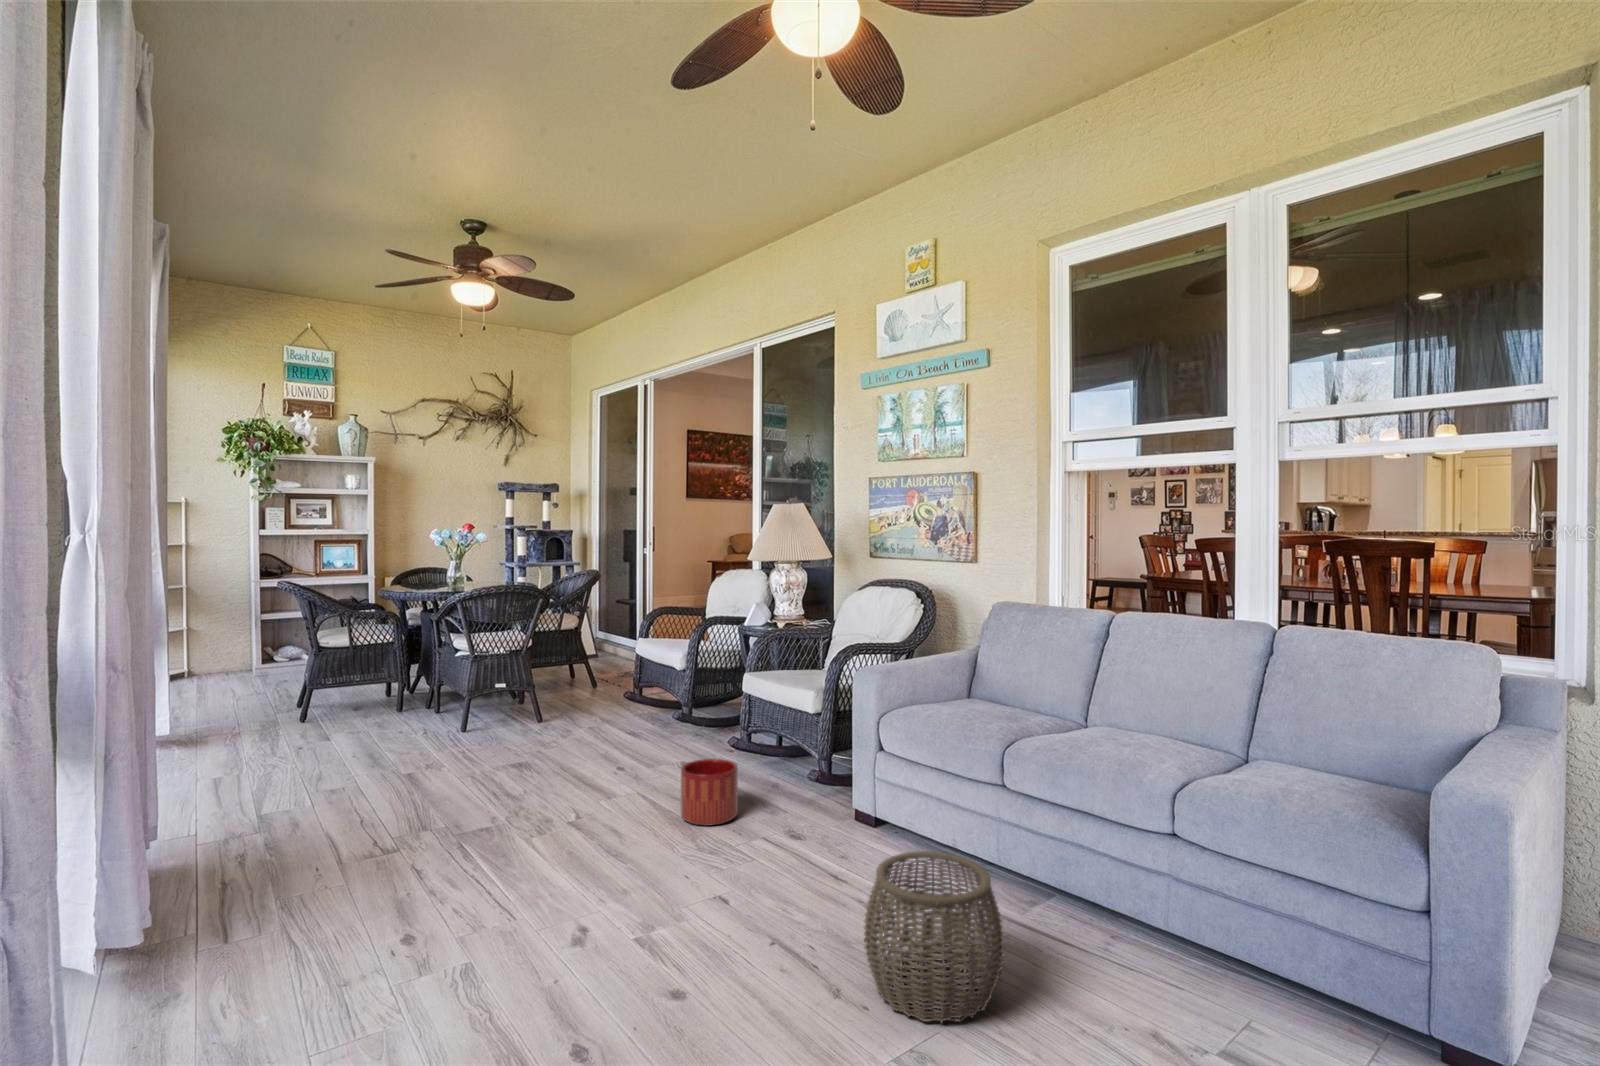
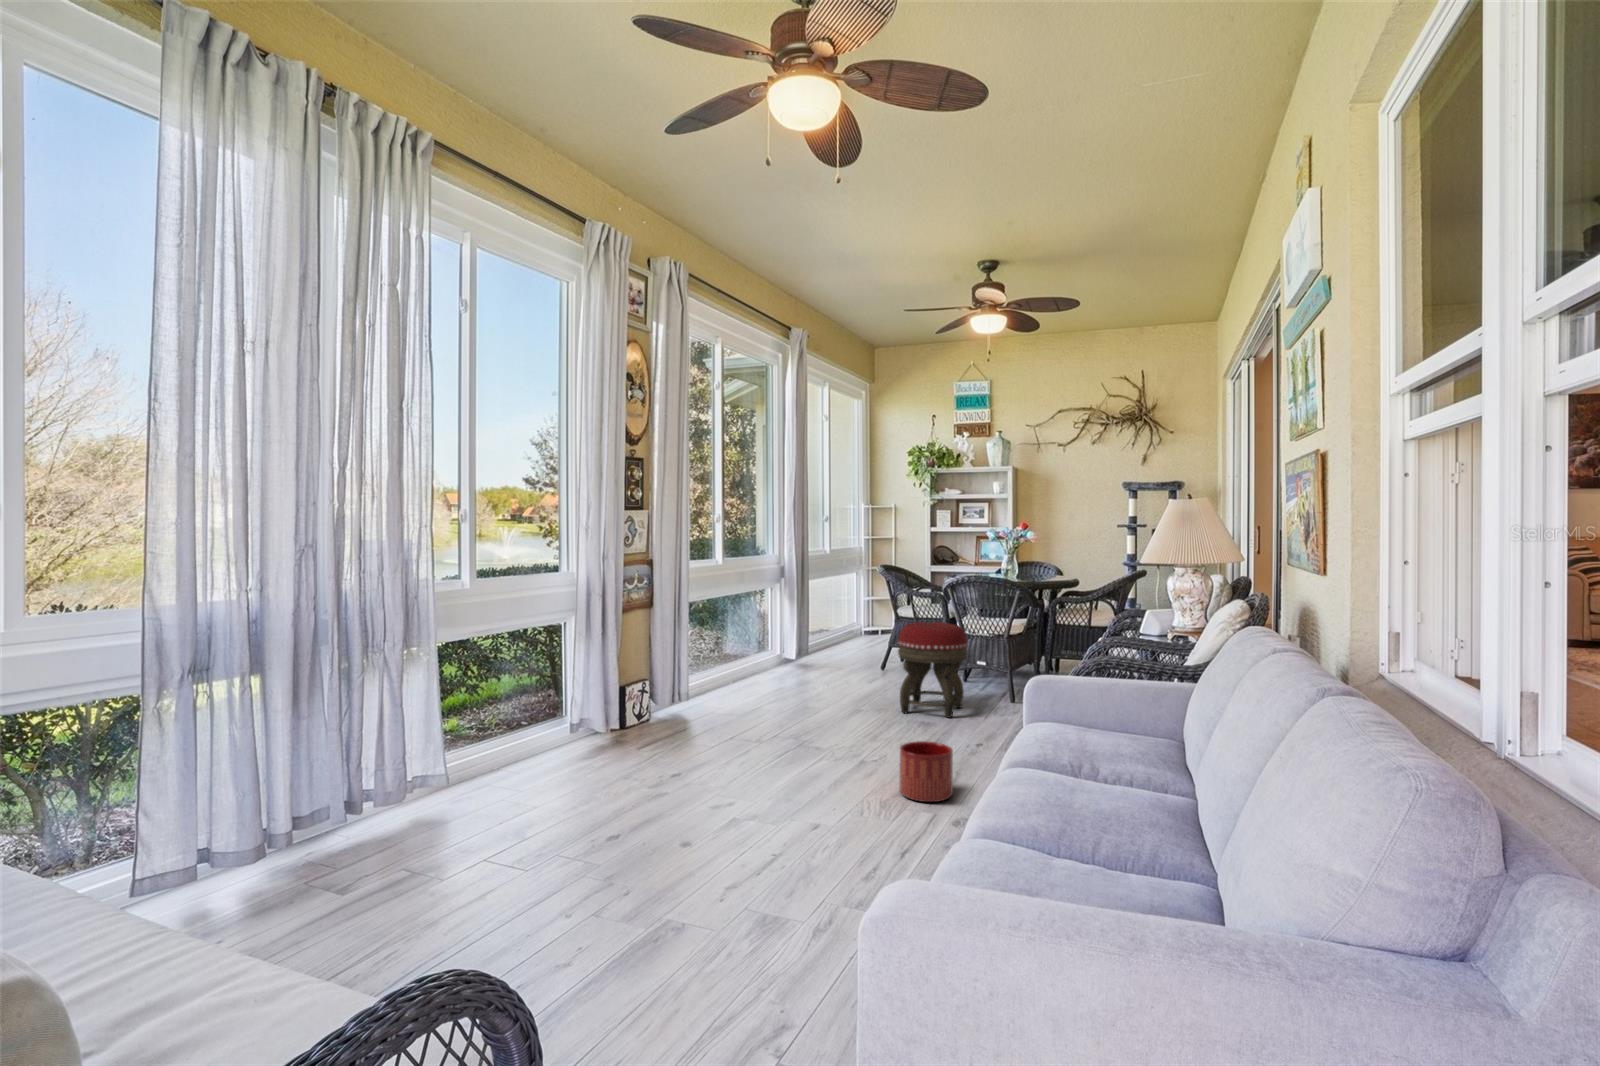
footstool: none [451,643,540,761] -> present [898,622,968,718]
woven basket: present [864,851,1004,1023] -> none [667,814,791,960]

